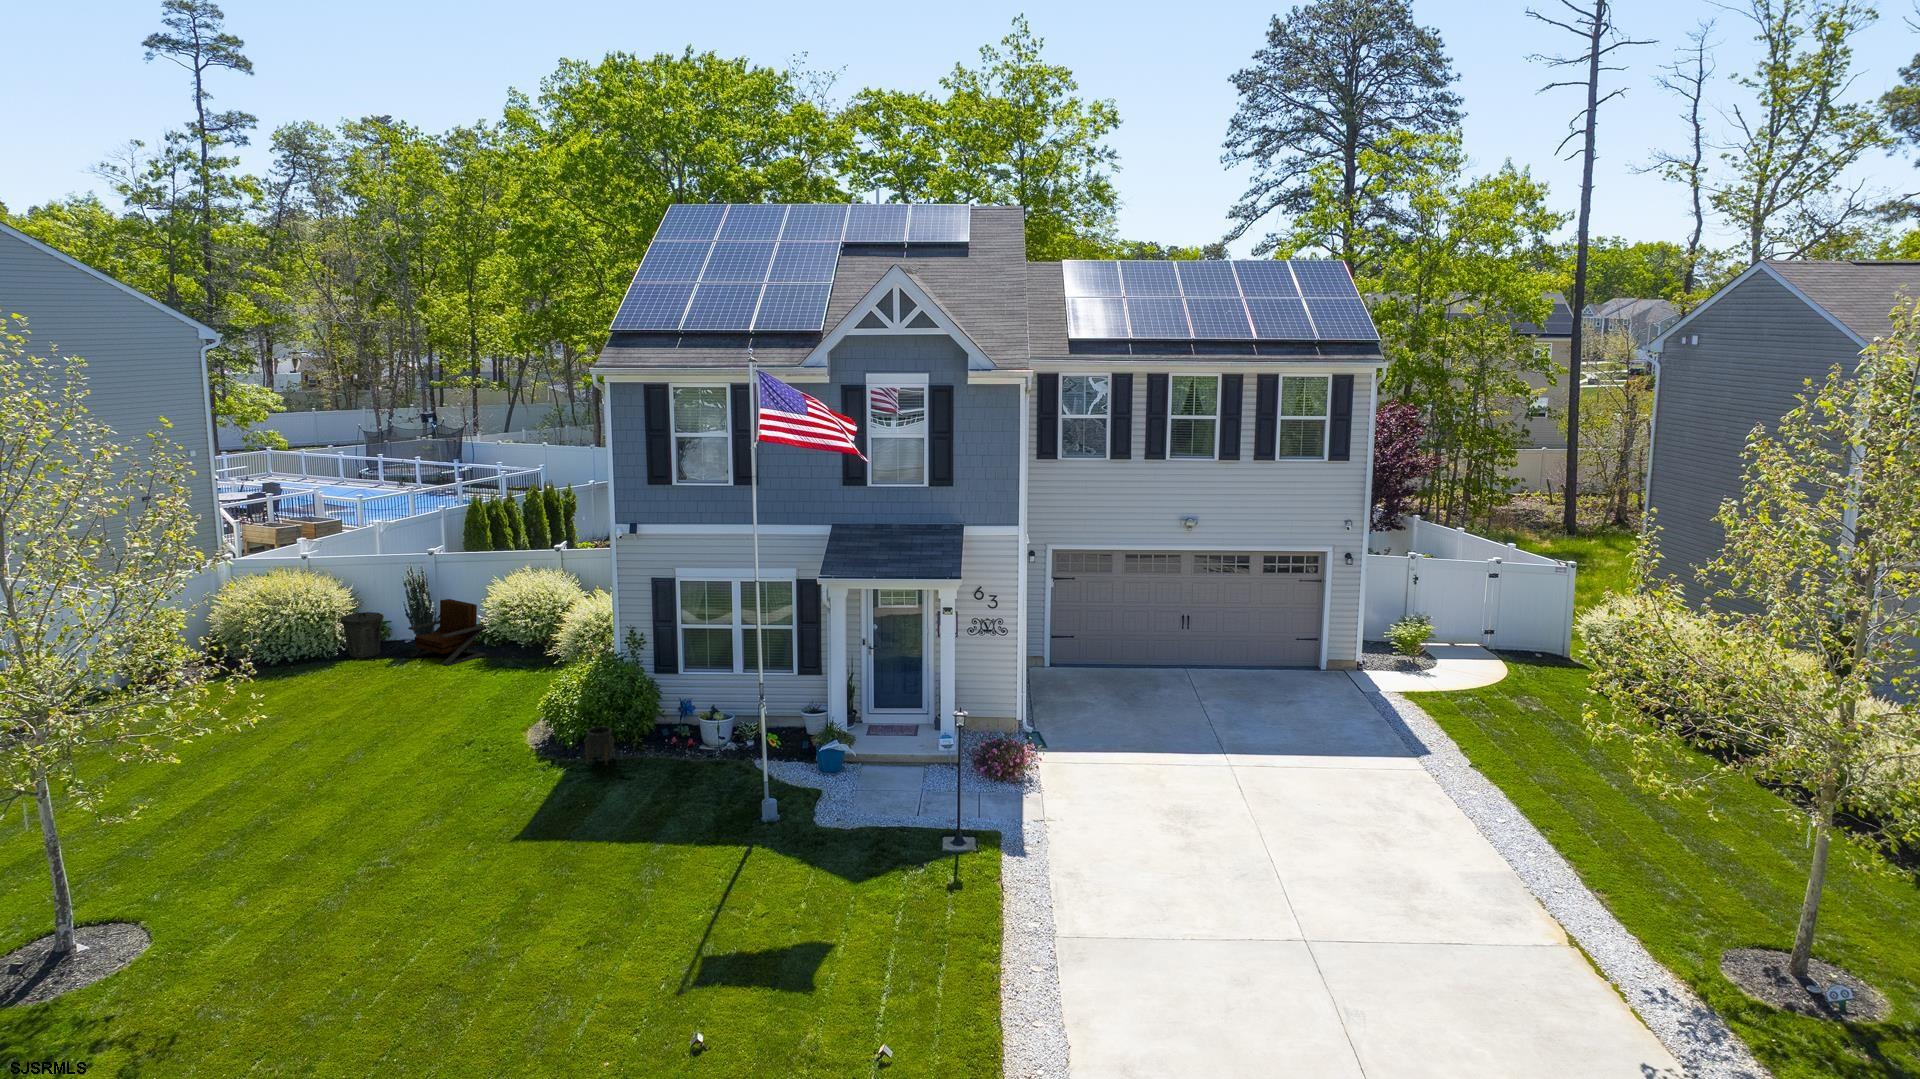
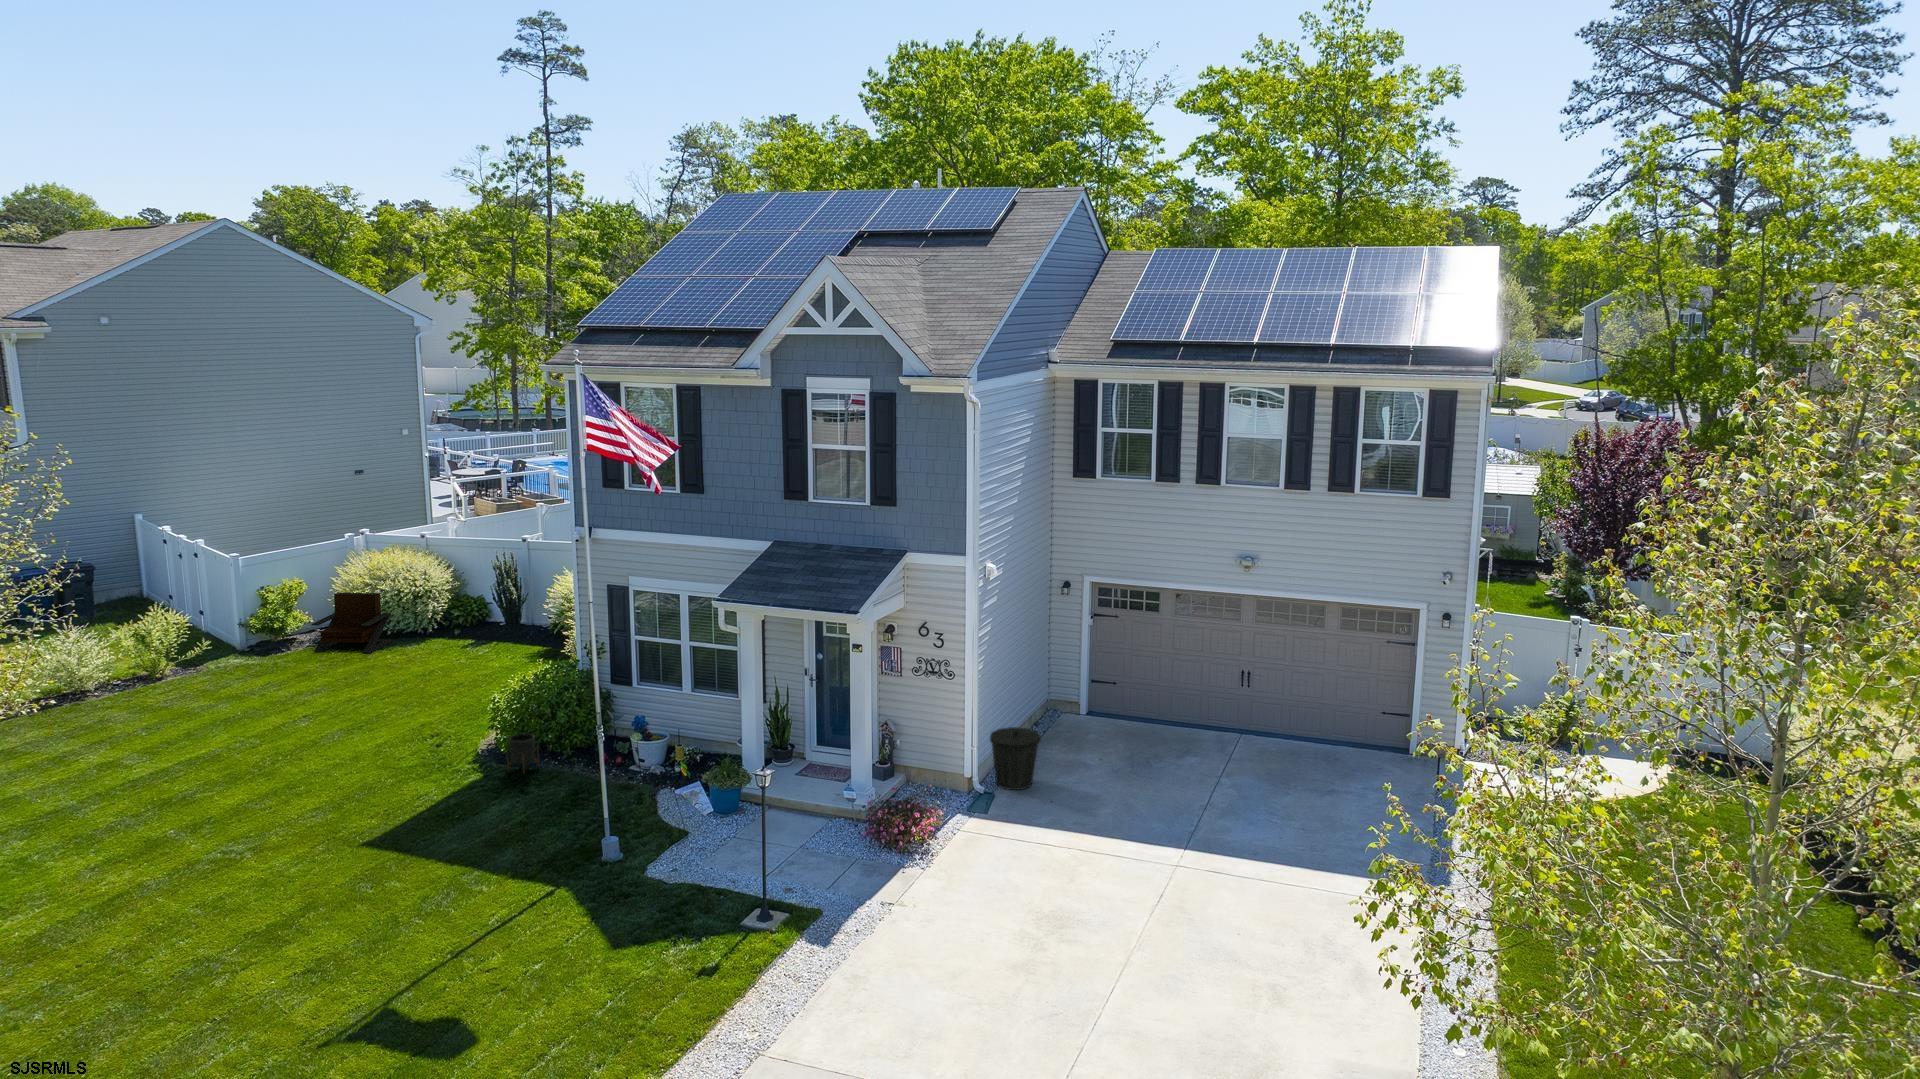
lounge chair: present [408,599,486,666] -> present [311,593,392,654]
trash can: present [340,612,384,658] -> present [990,727,1041,790]

